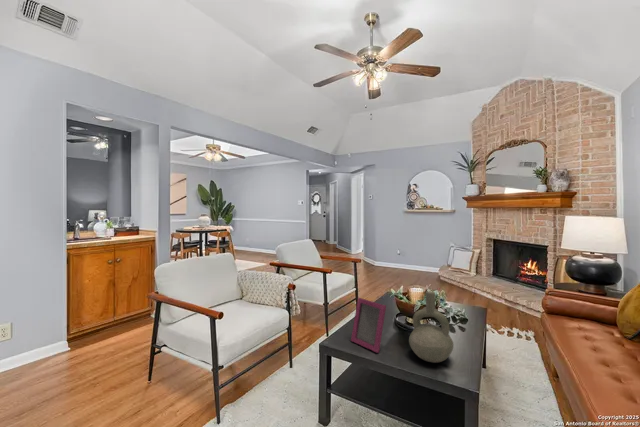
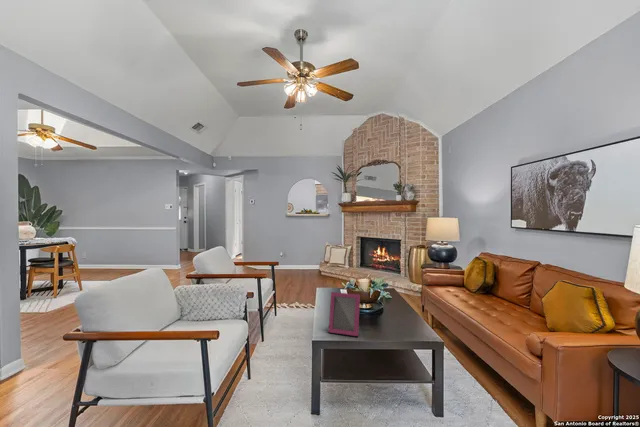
decorative vase: present [409,291,453,363] -> none [377,277,411,334]

